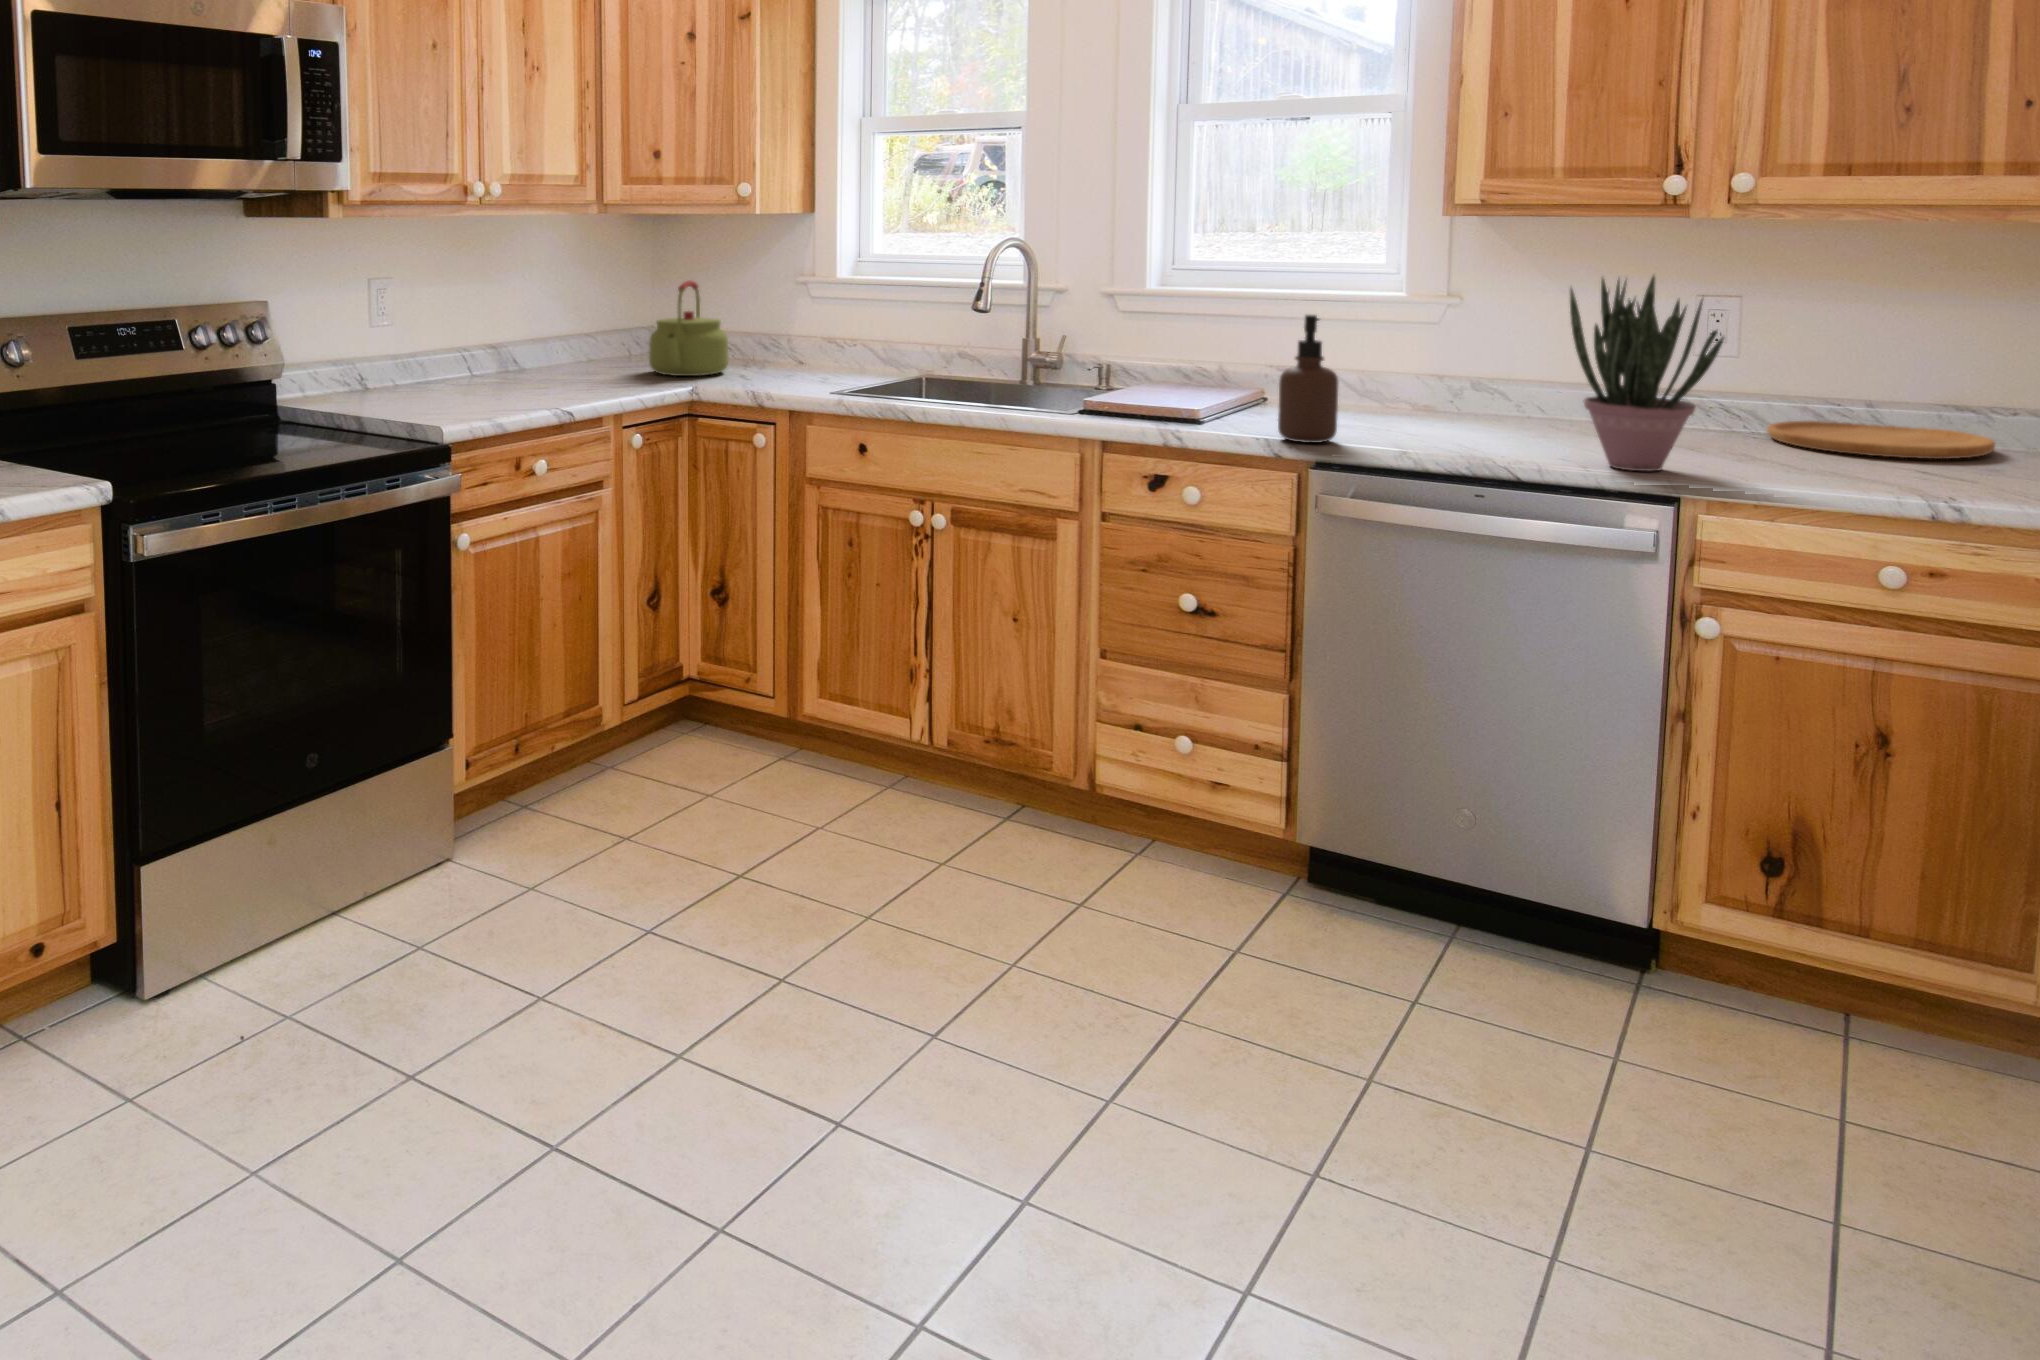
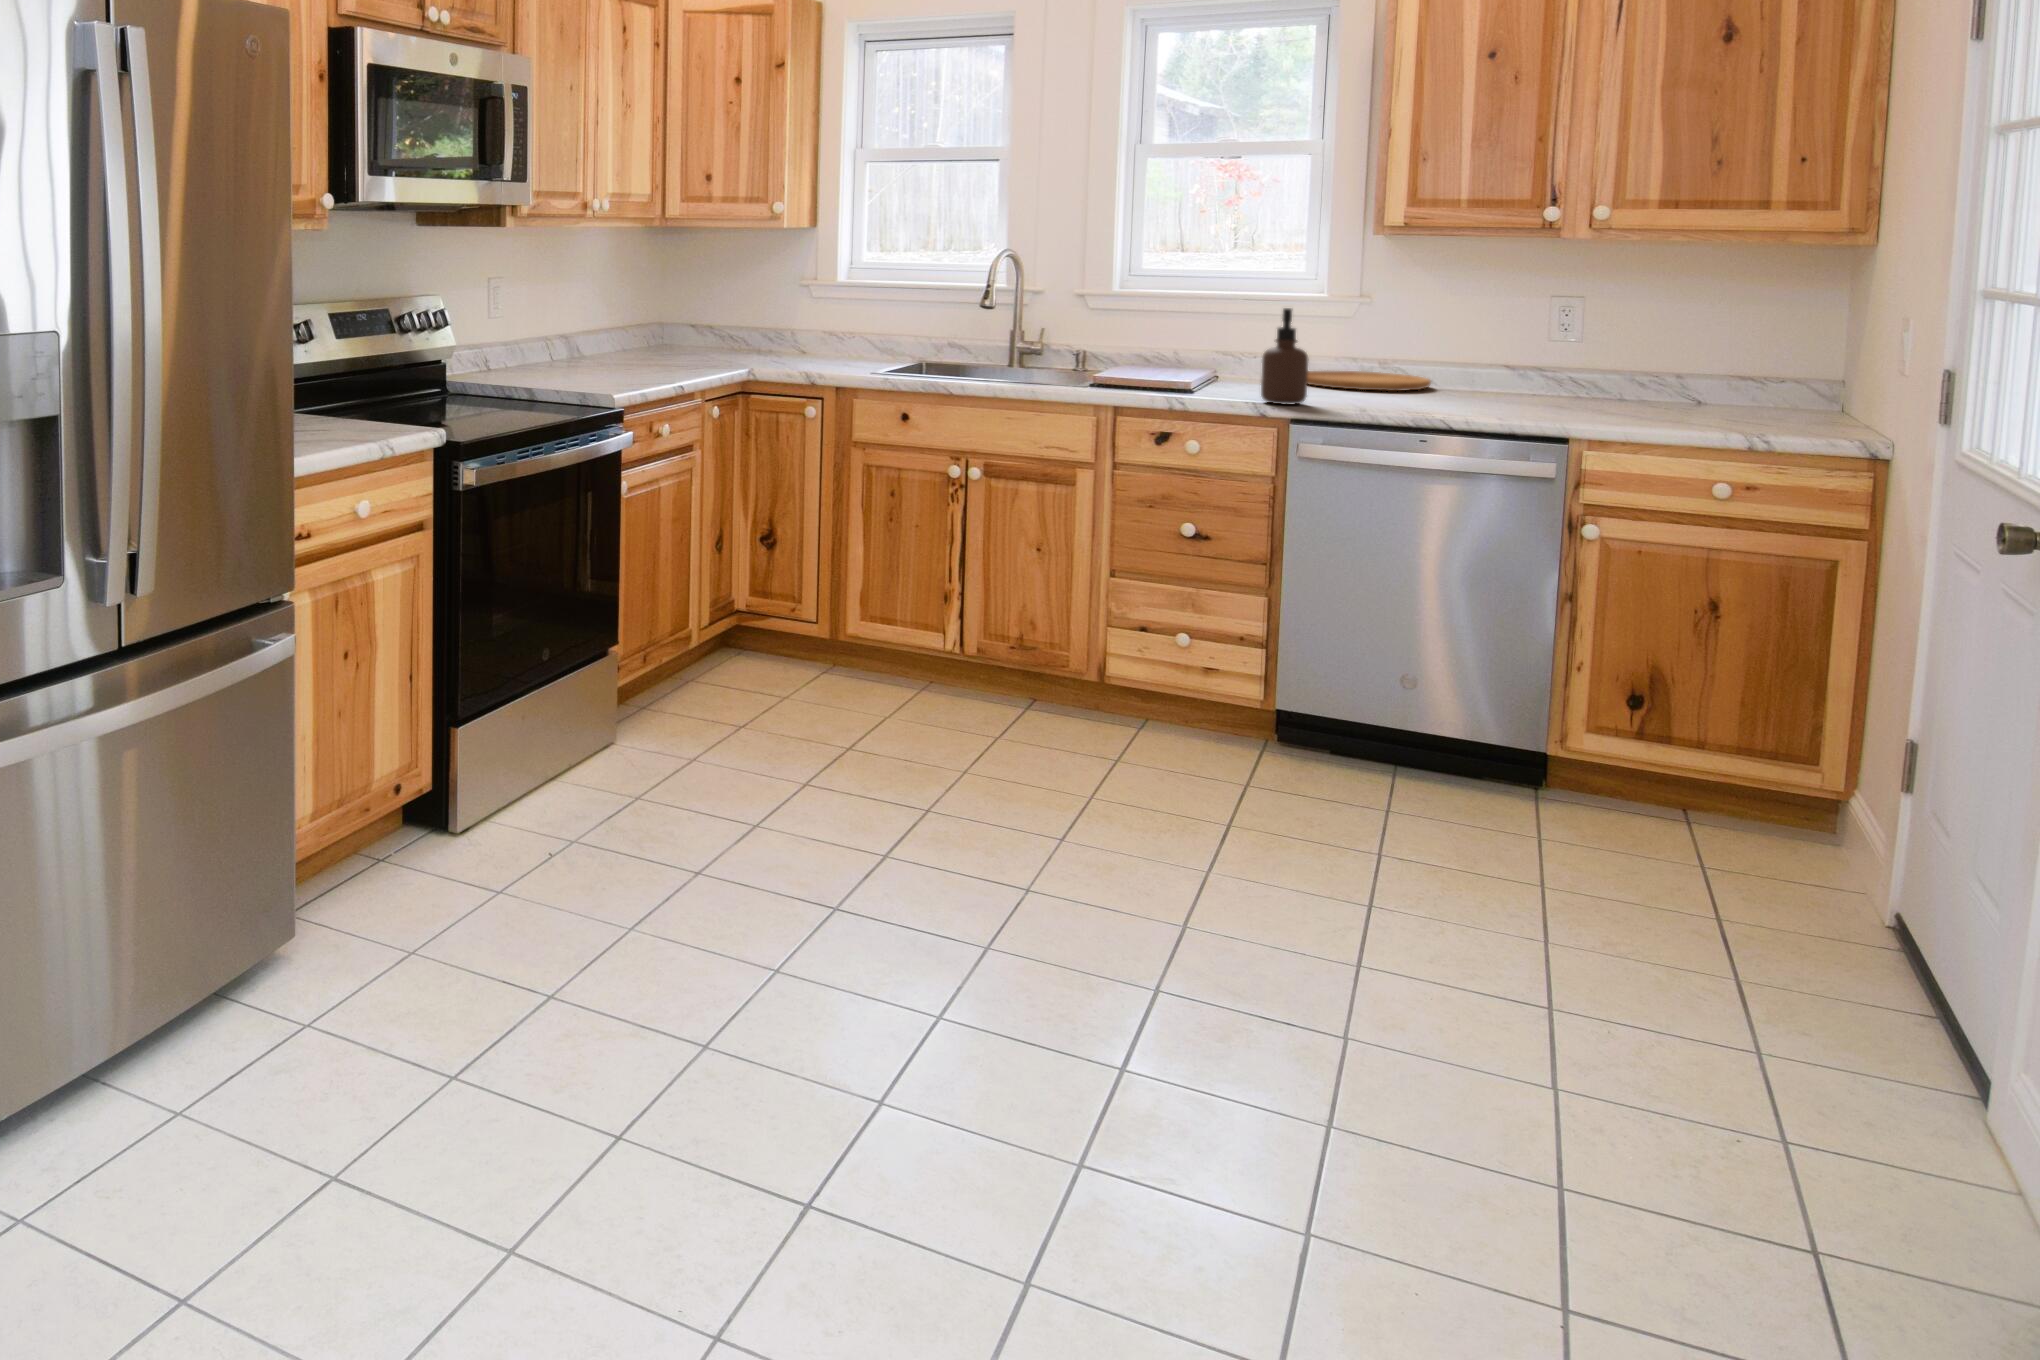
potted plant: present [1570,276,1725,471] -> none [1490,277,1600,421]
kettle: present [649,280,729,376] -> none [700,283,765,361]
cutting board: present [1767,421,1995,459] -> present [1307,371,1431,391]

